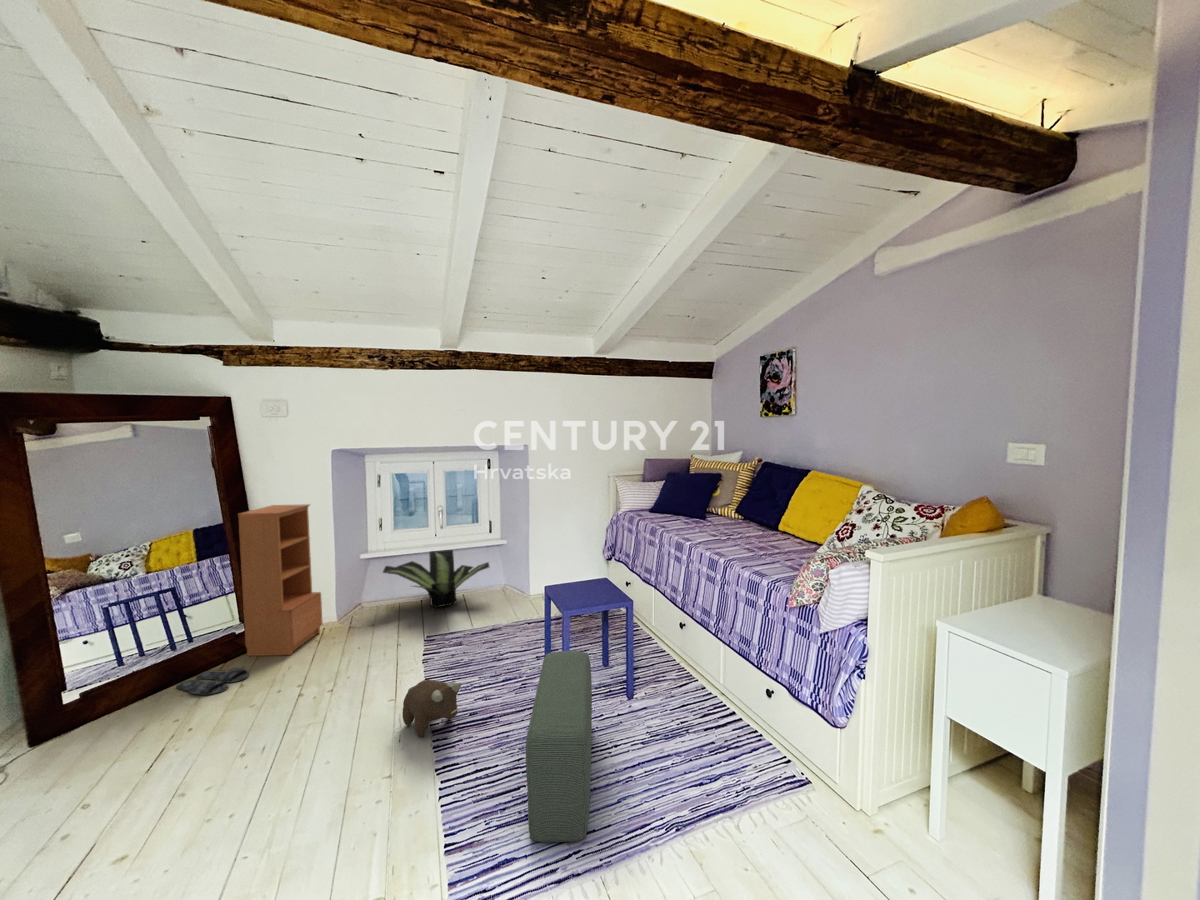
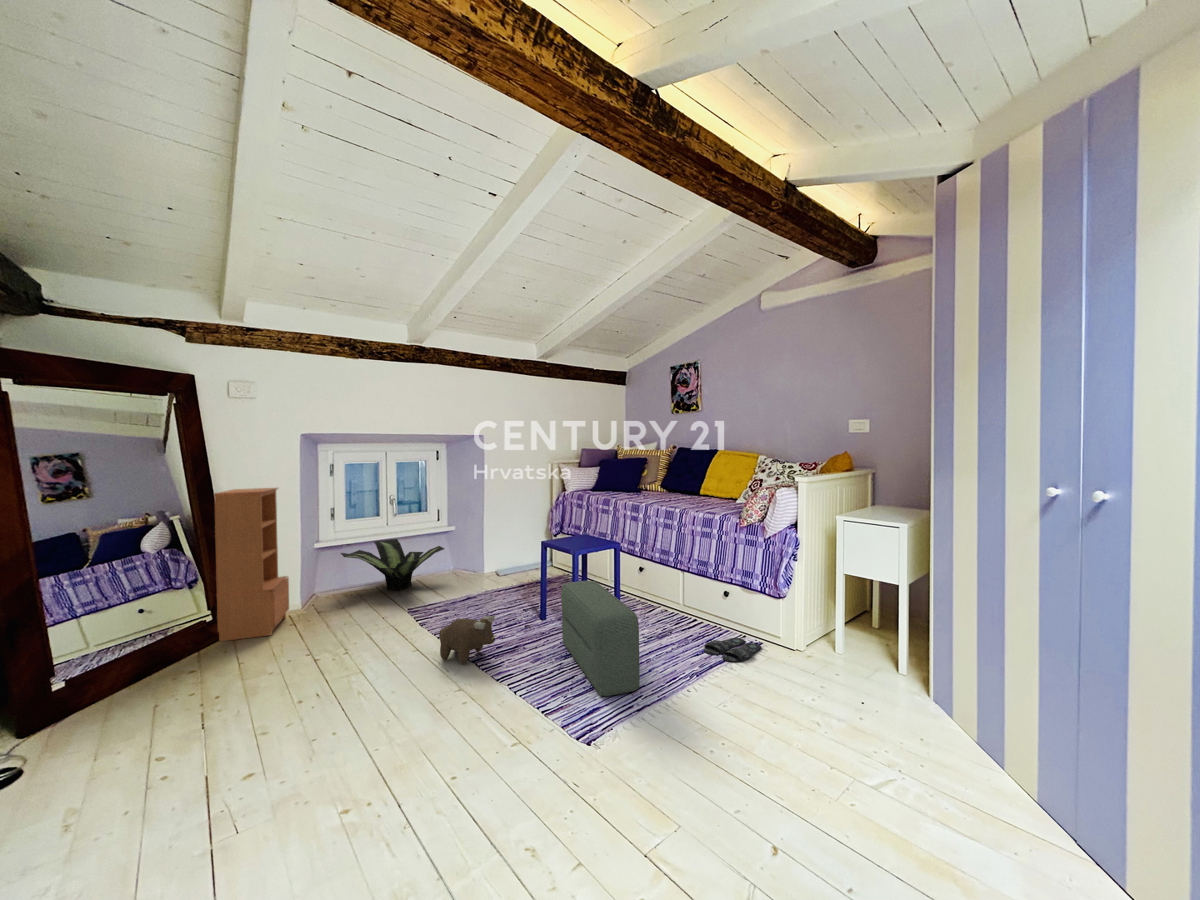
slippers: present [176,668,249,695] -> present [704,638,761,662]

